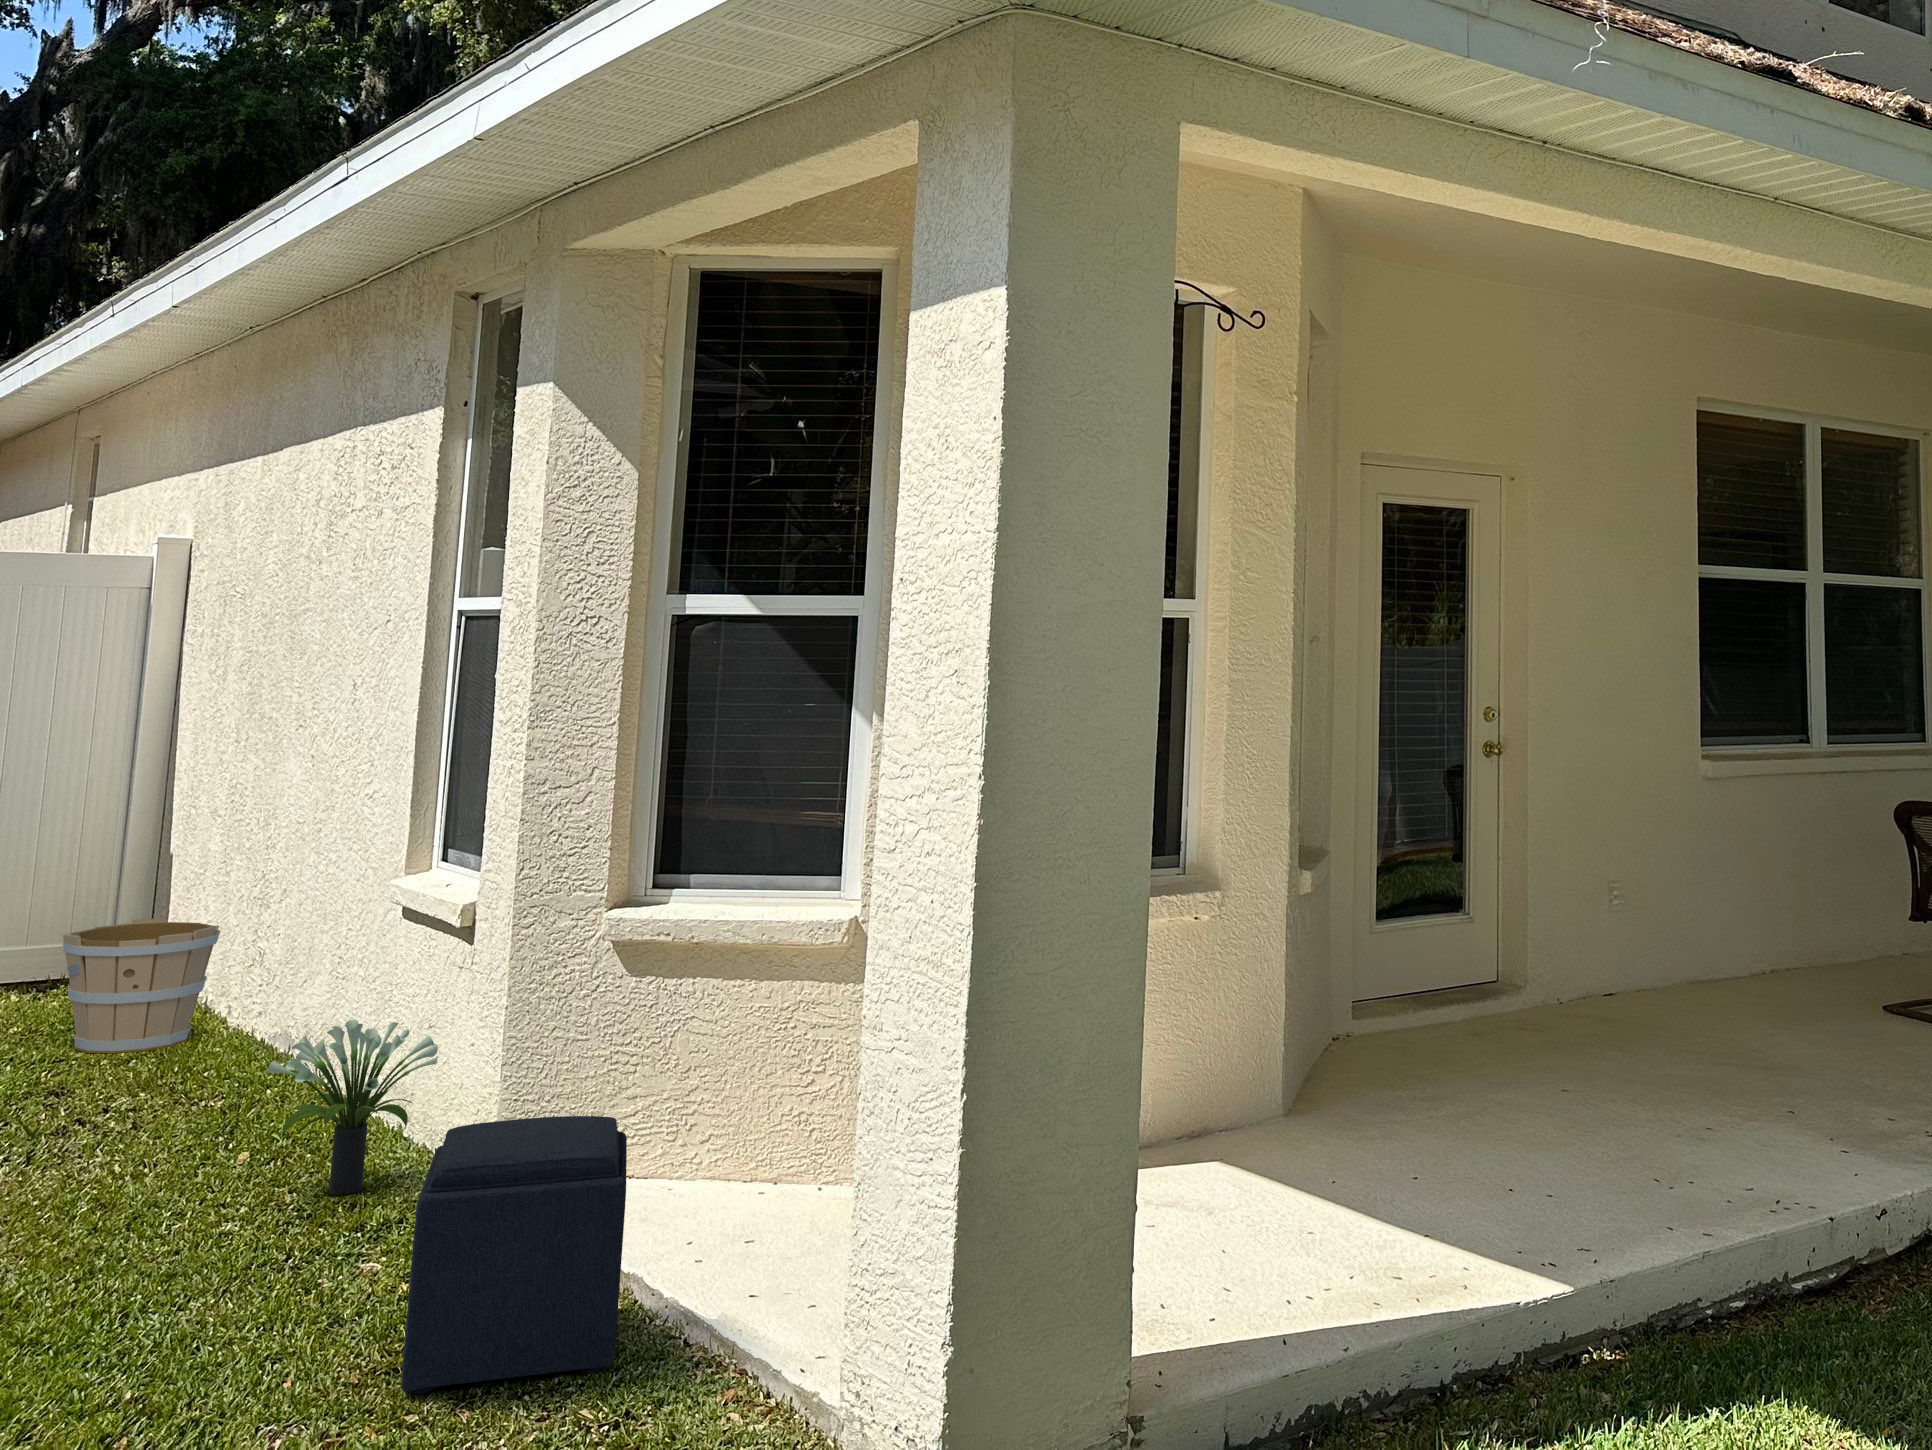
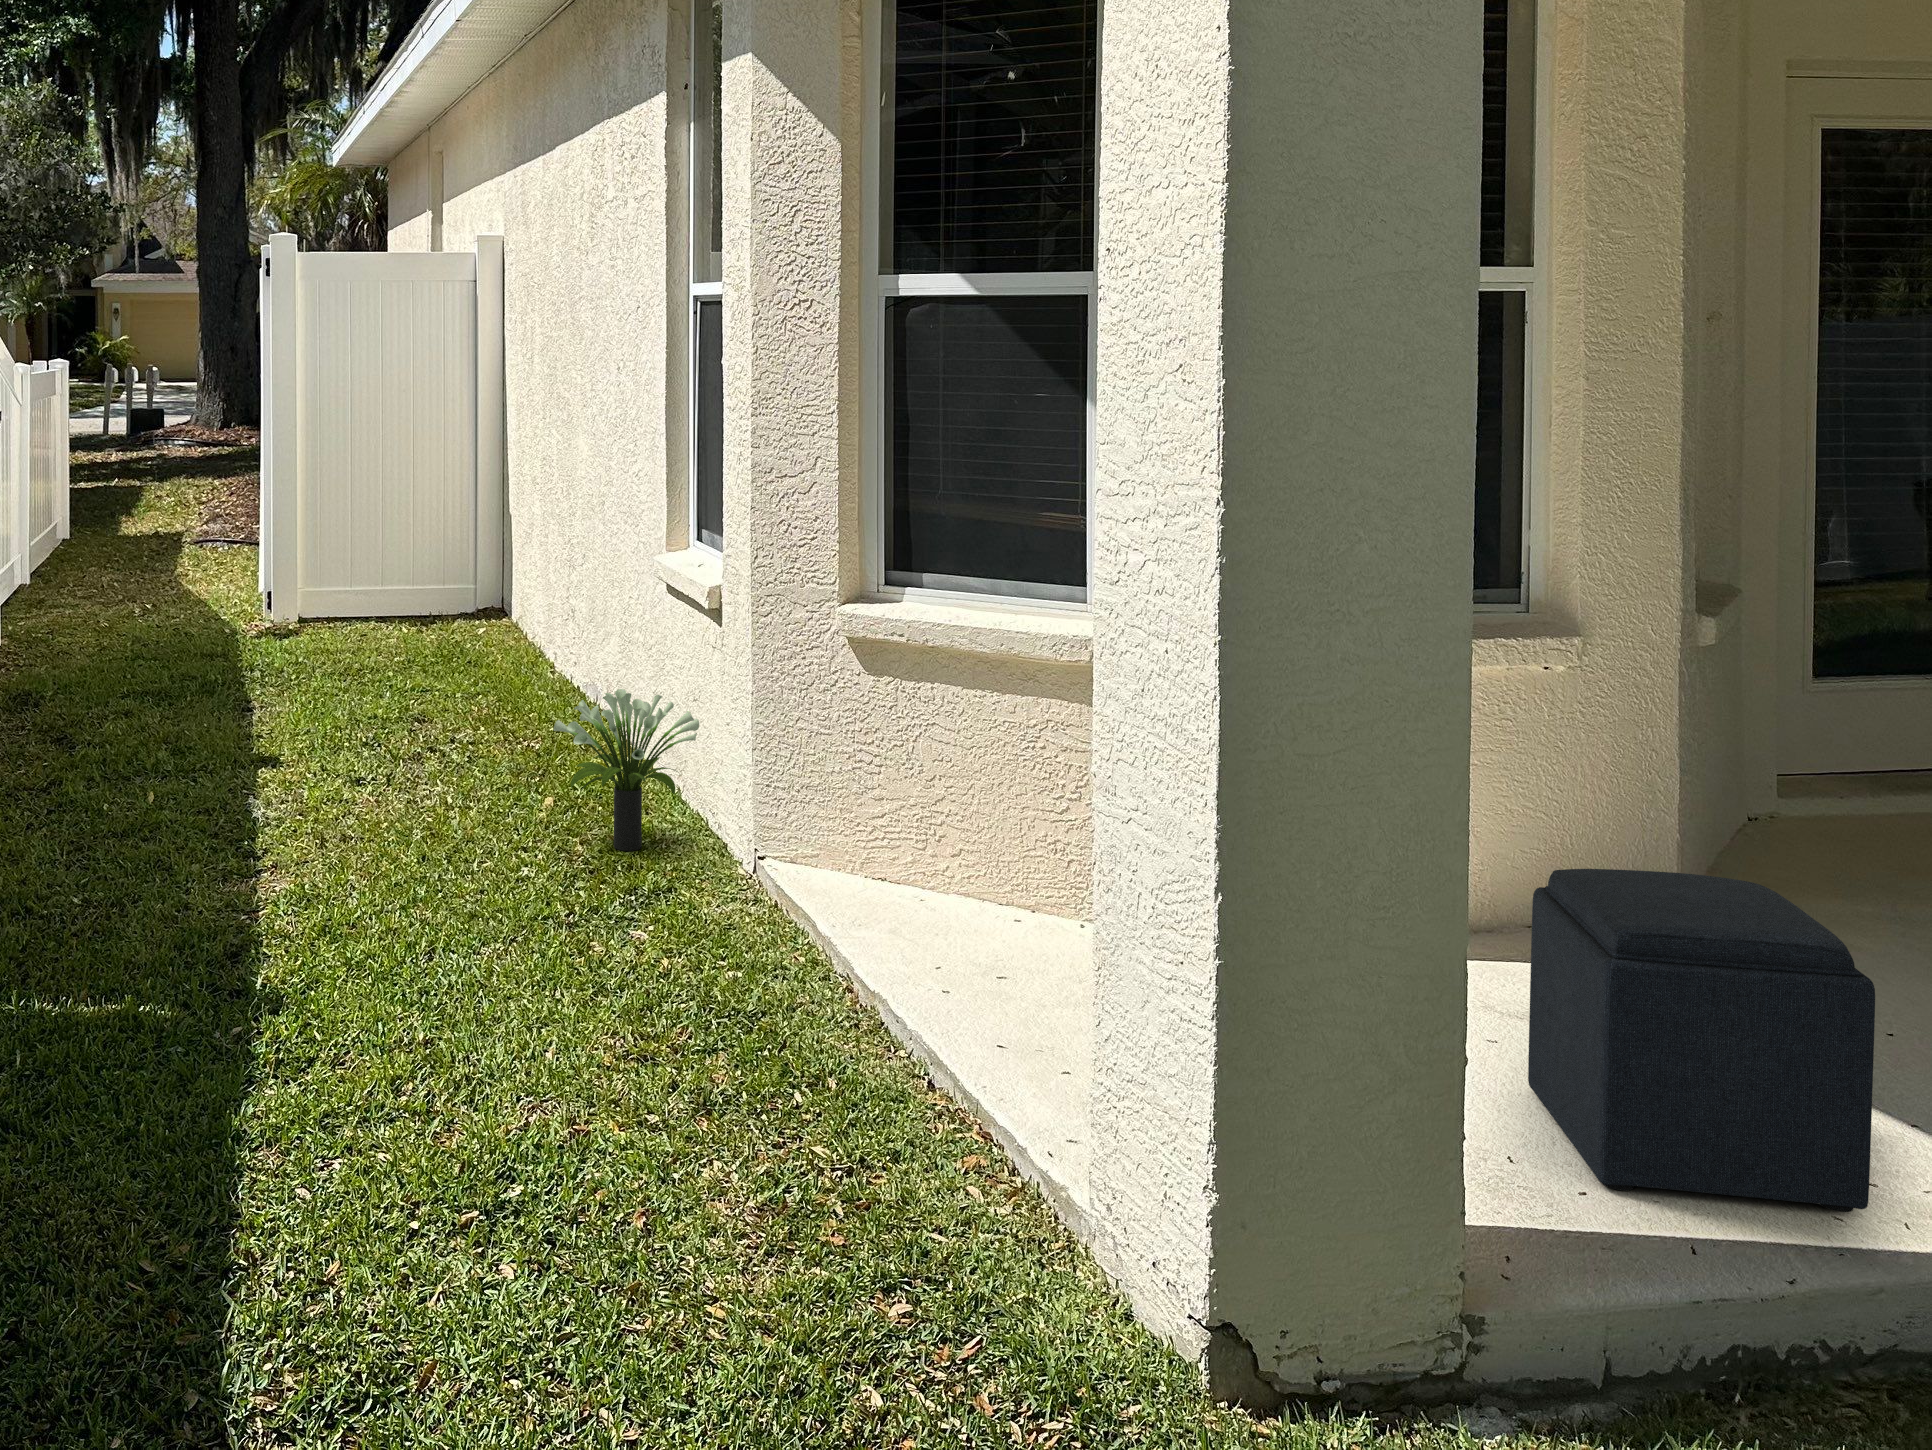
wooden bucket: present [63,918,220,1053] -> none [429,566,547,681]
ottoman: present [401,1116,627,1394] -> present [1528,869,1875,1212]

